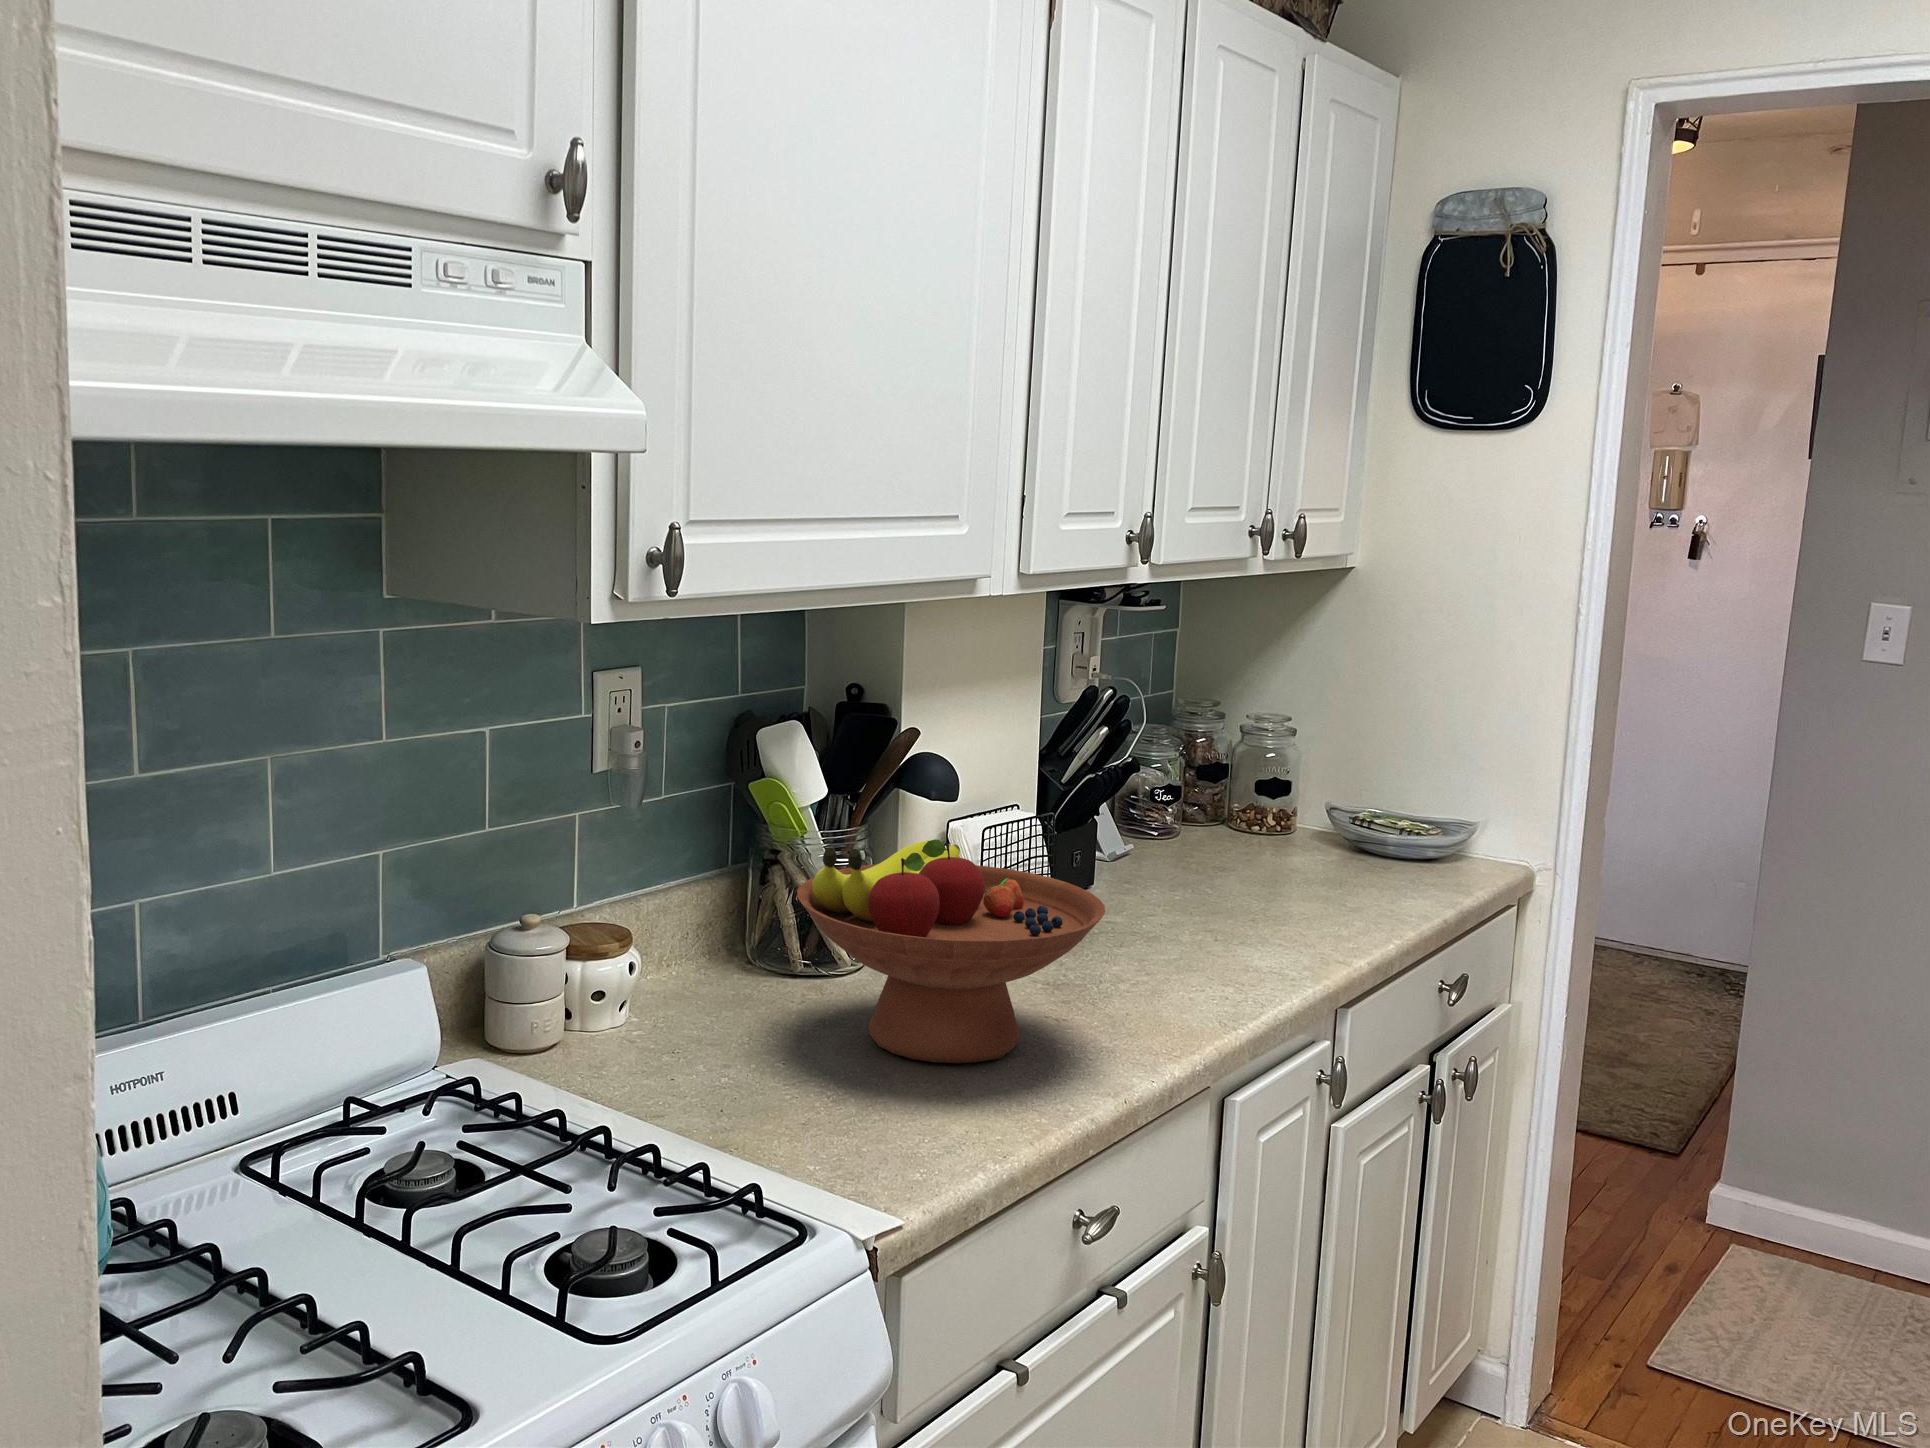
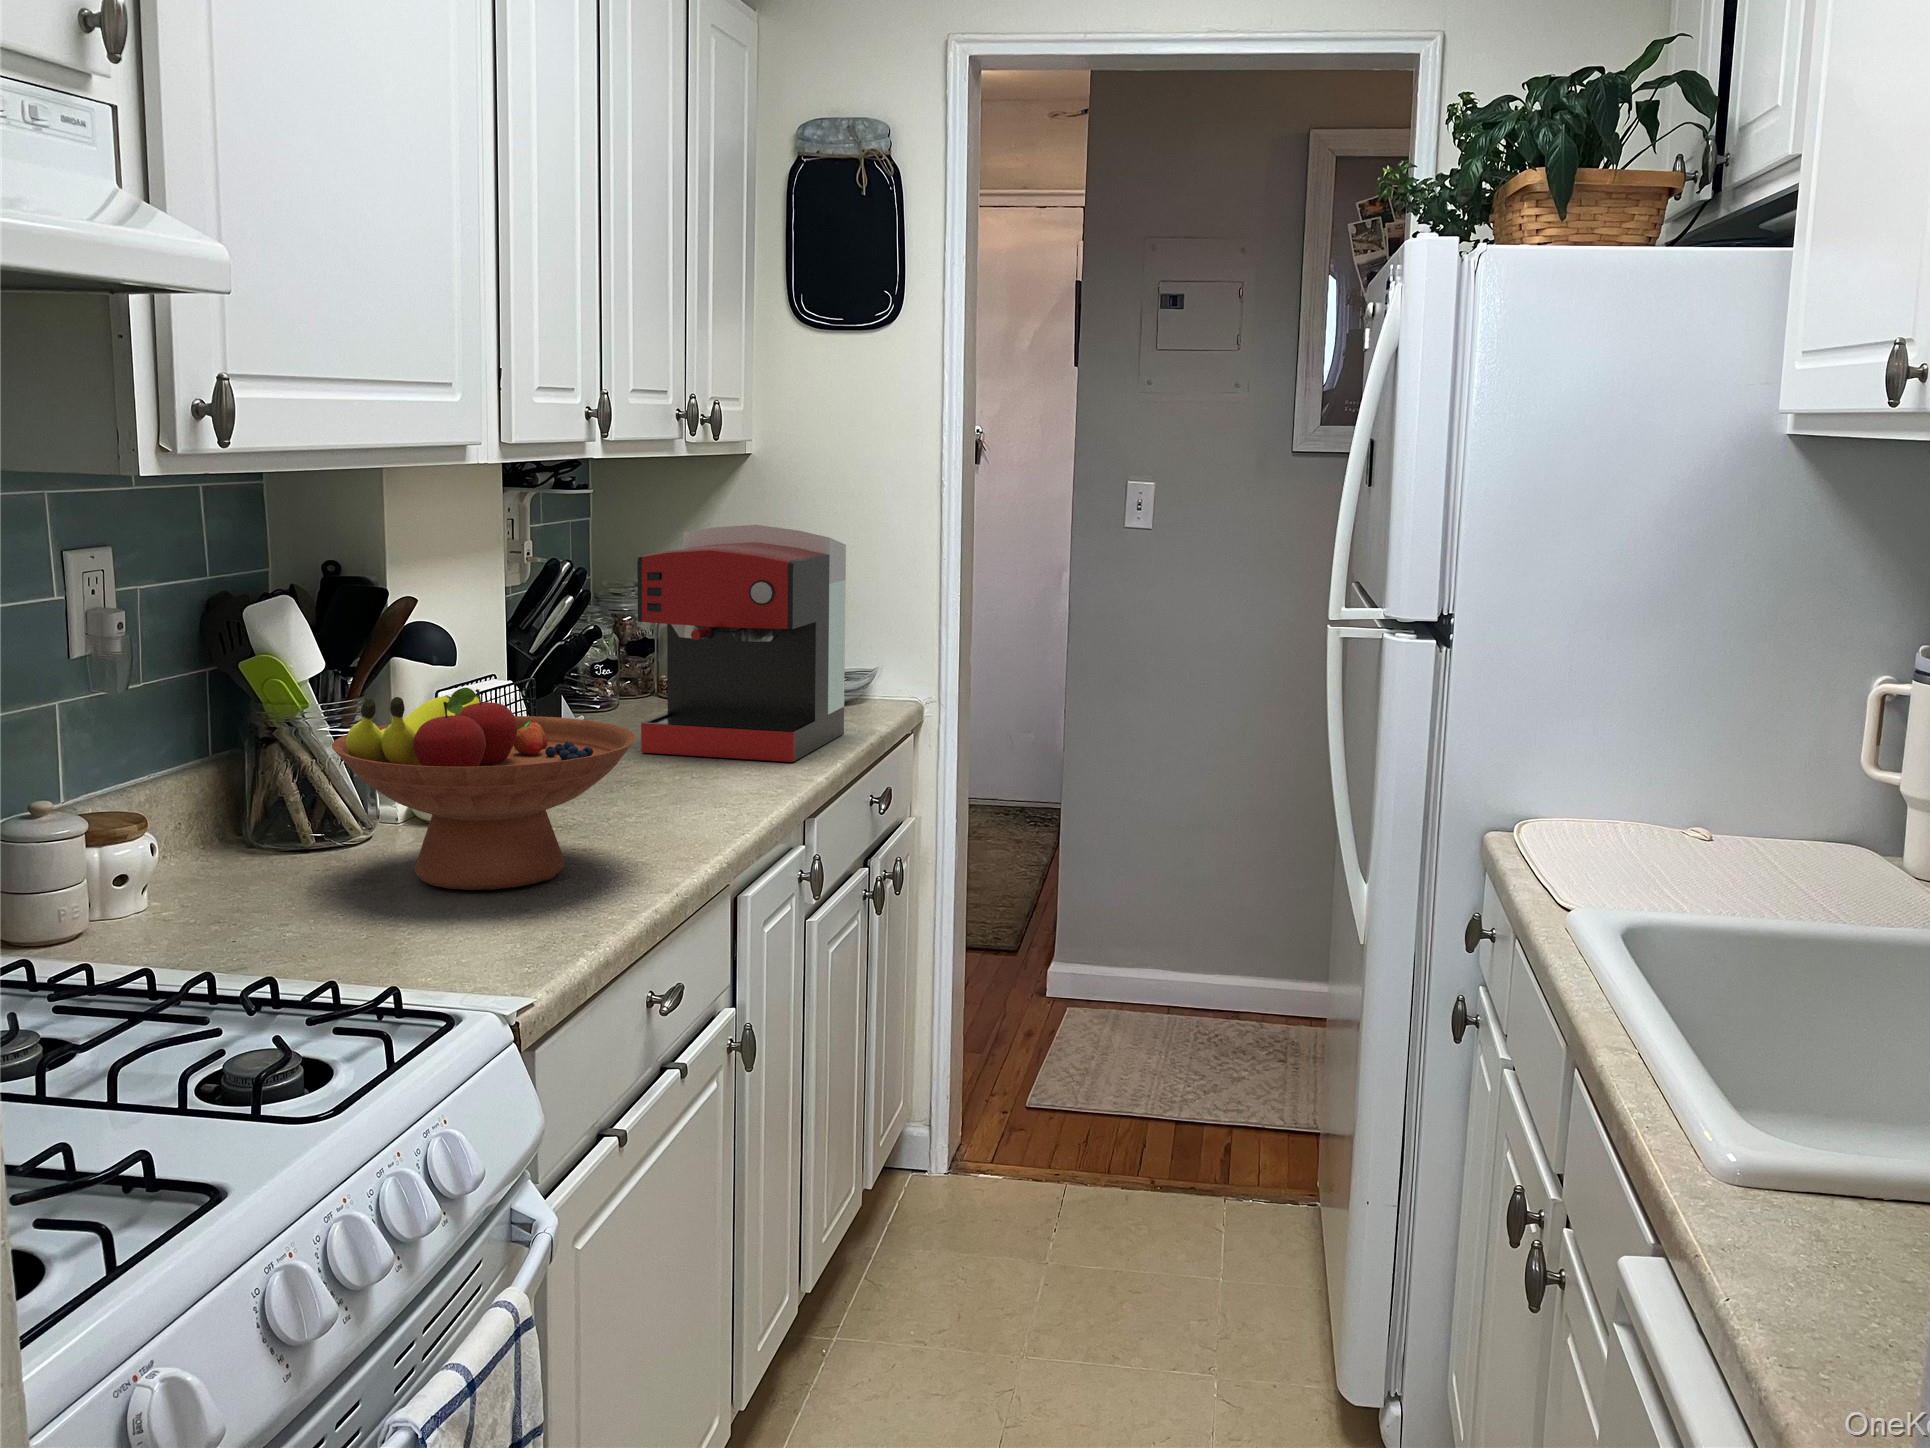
coffee maker: none [1176,655,1436,934] -> present [637,525,846,762]

